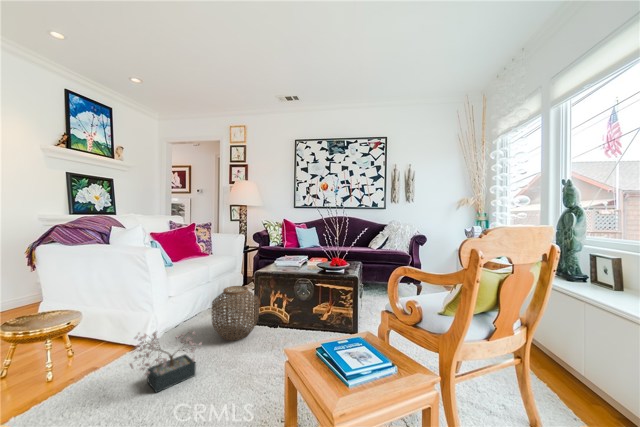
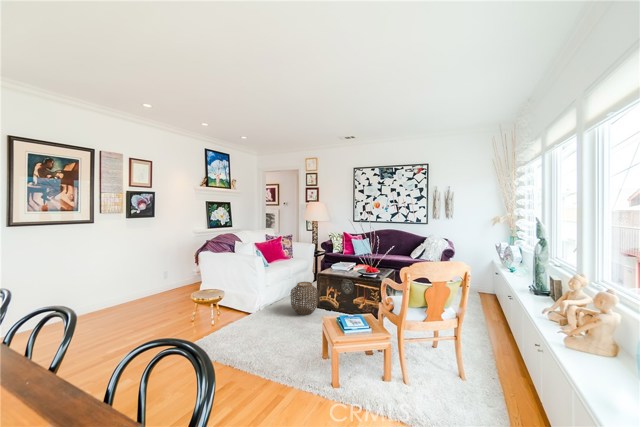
decorative plant: present [130,331,202,392] -> none [251,303,285,335]

